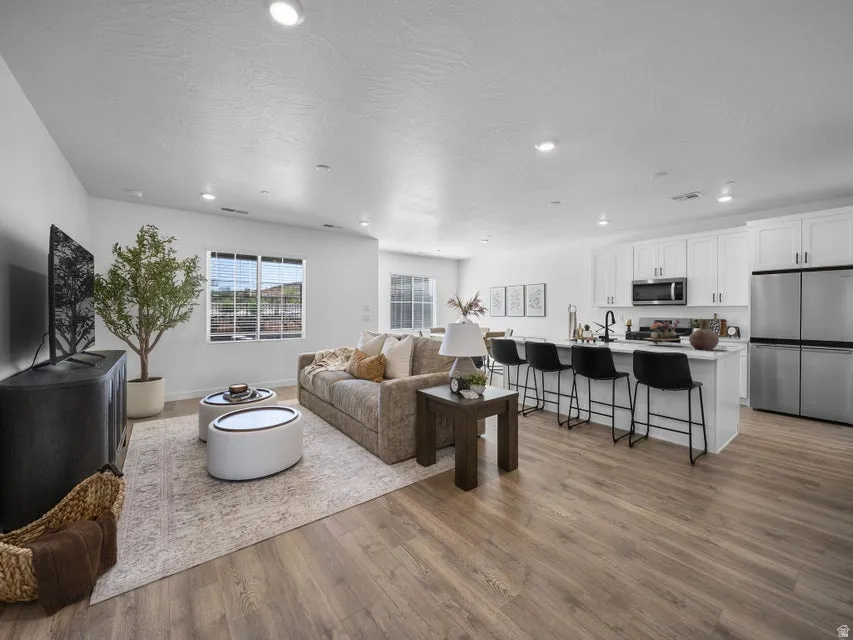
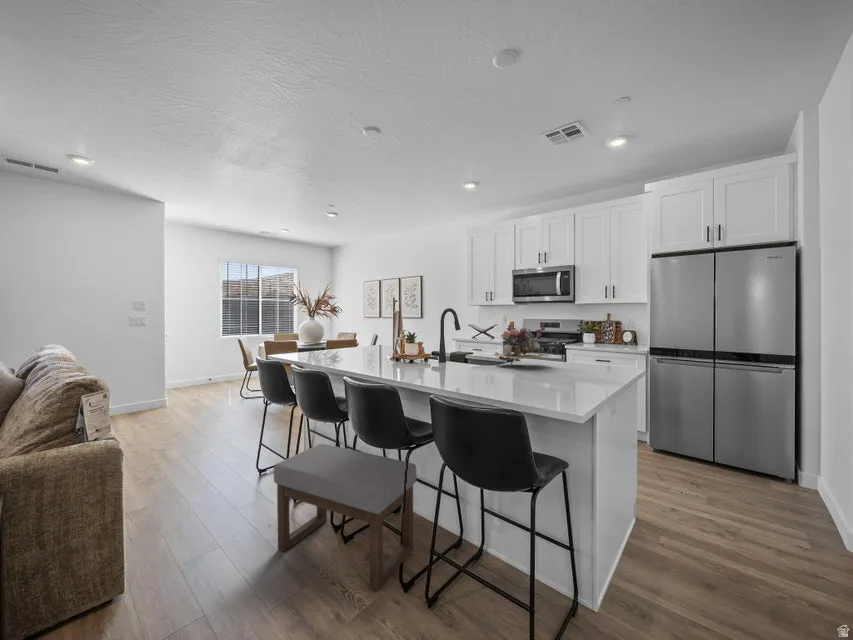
vase: present [689,320,719,350] -> none [549,325,592,378]
ottoman: none [538,384,616,448] -> present [274,444,416,591]

